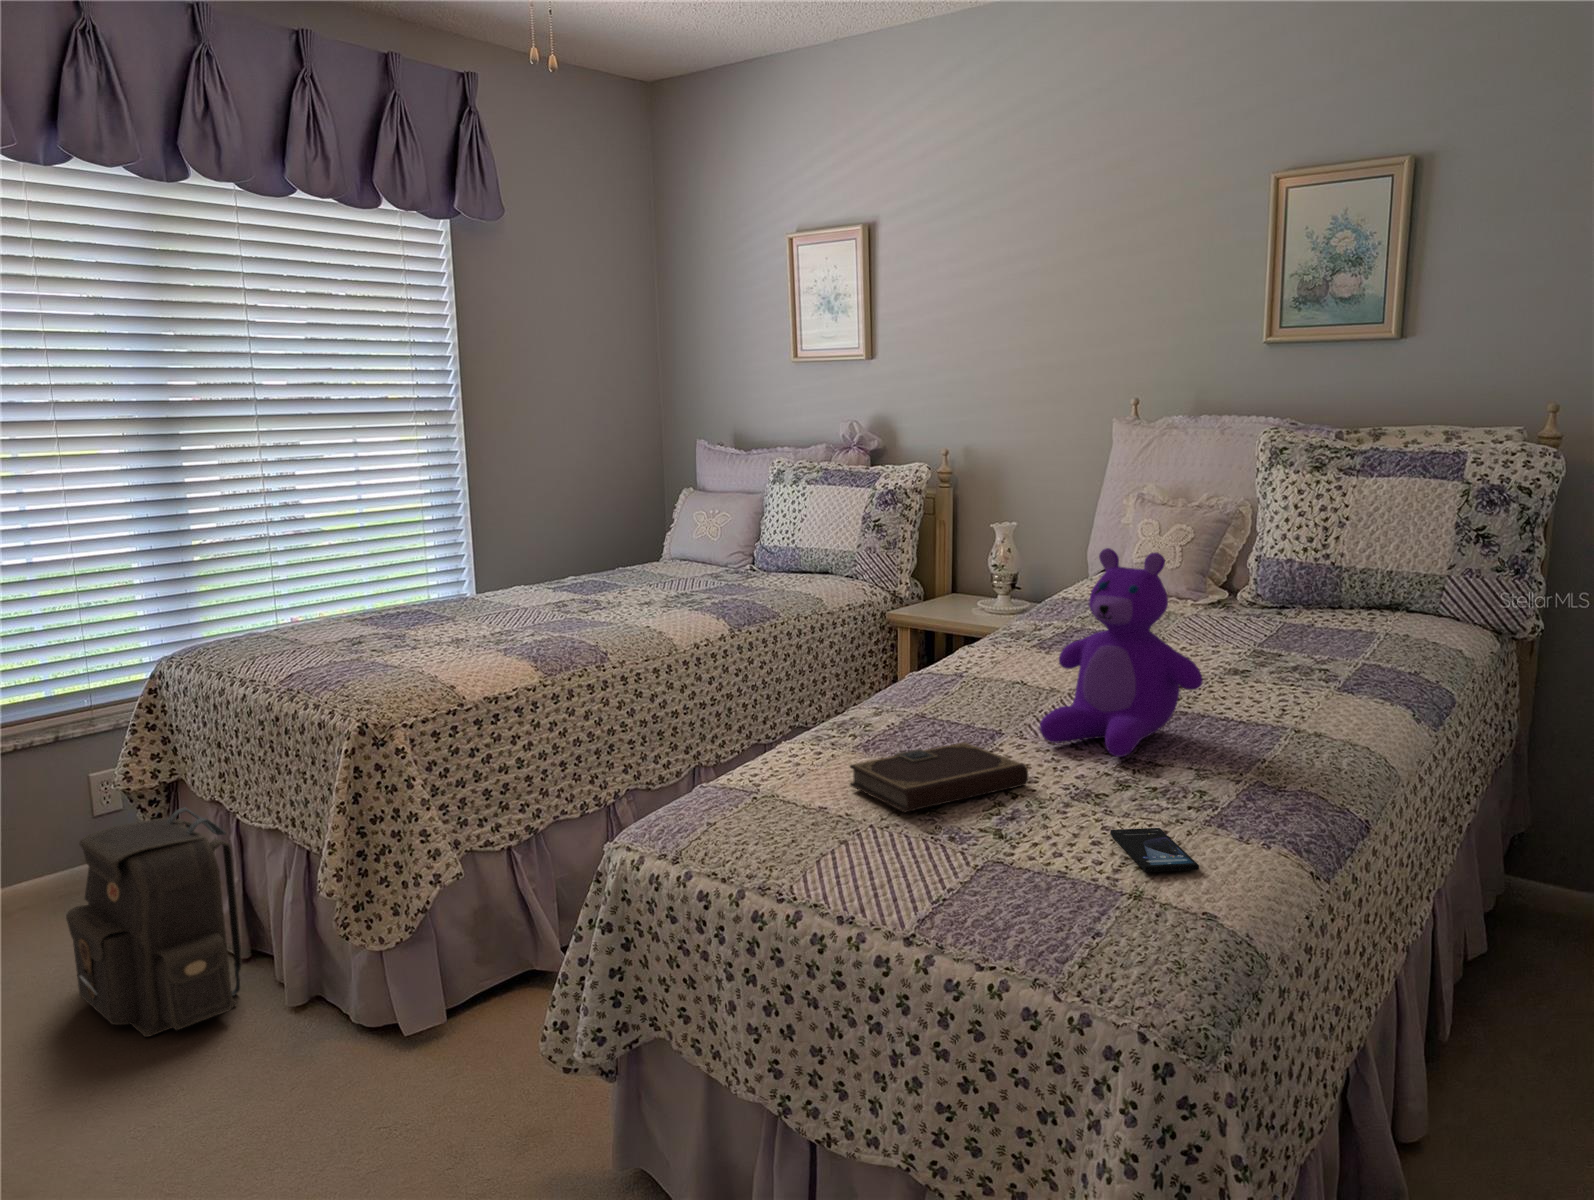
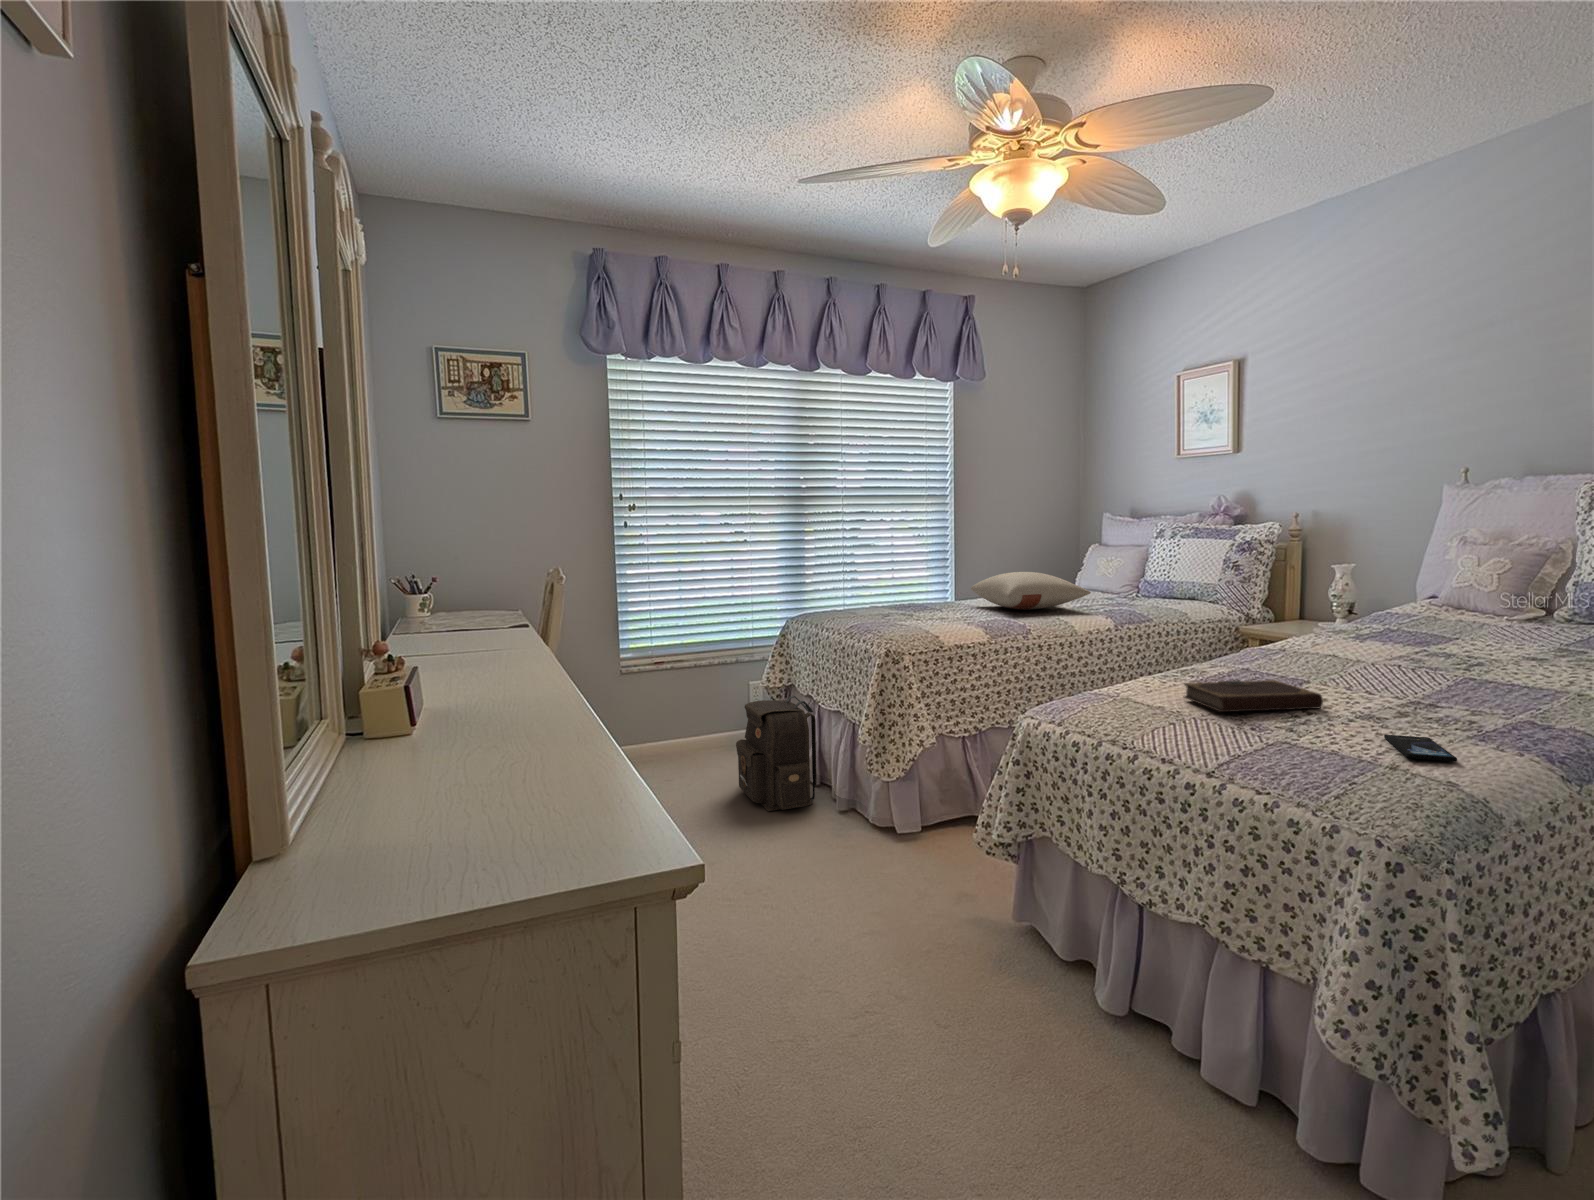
teddy bear: present [1040,548,1203,757] -> none [1339,551,1487,698]
pillow: none [500,550,689,613] -> present [971,572,1091,610]

